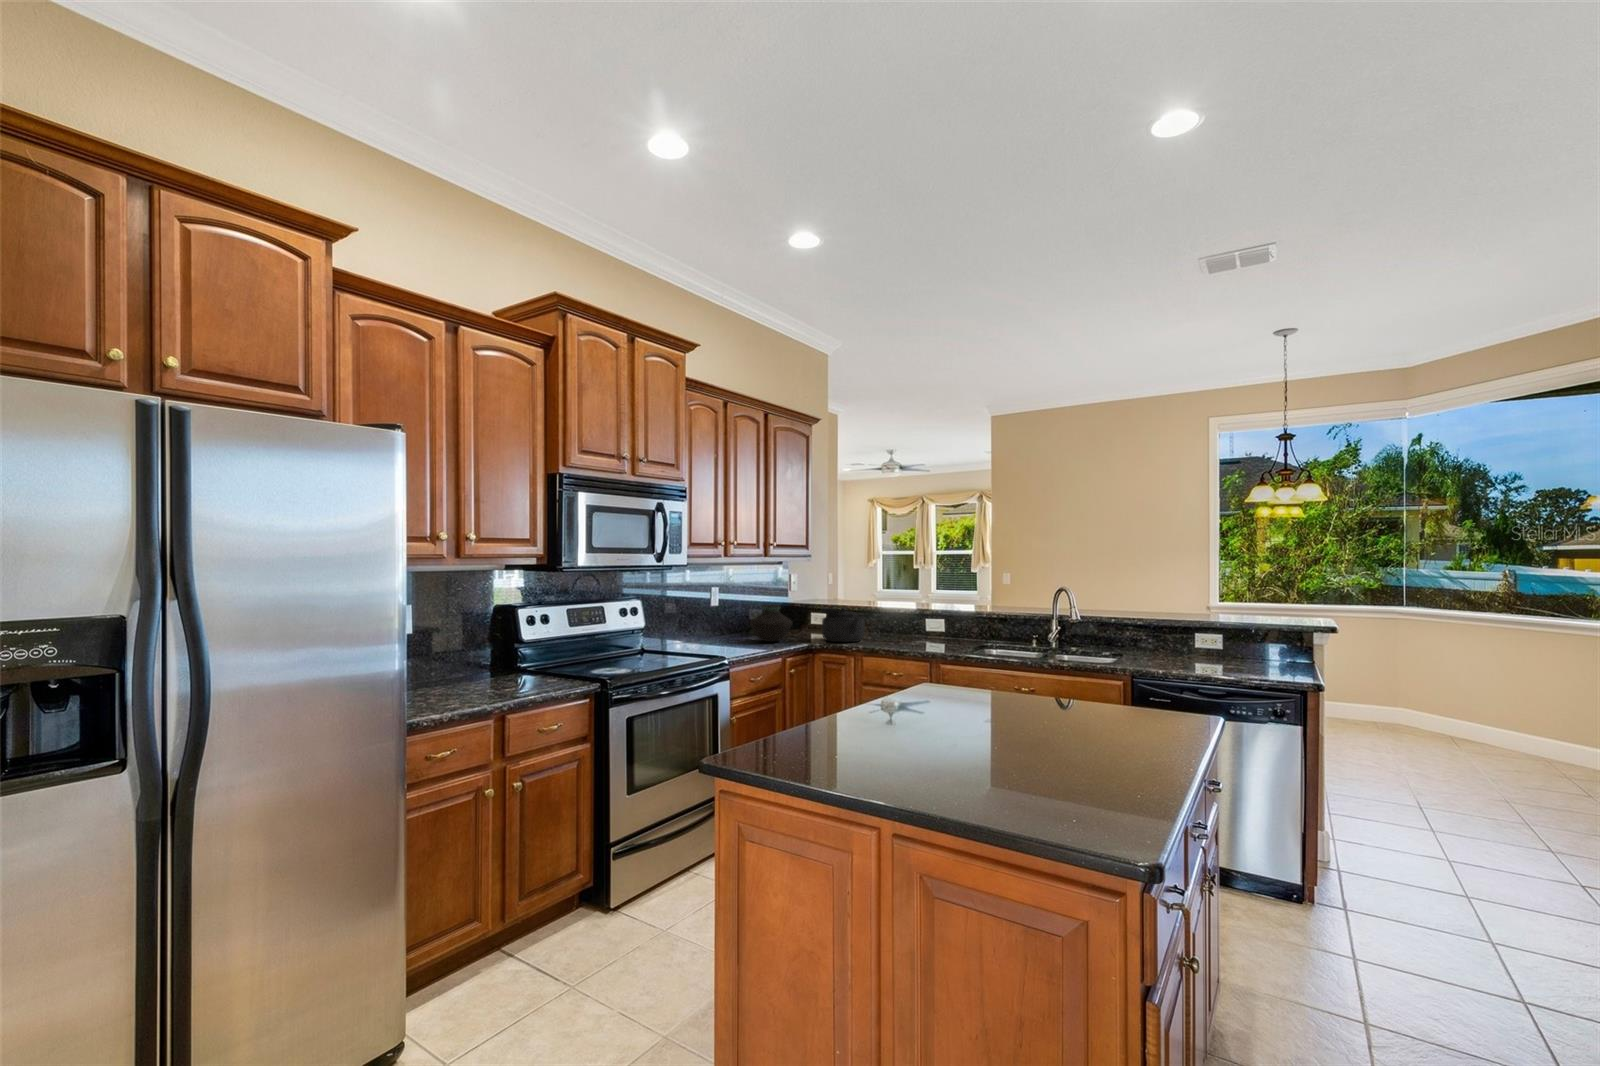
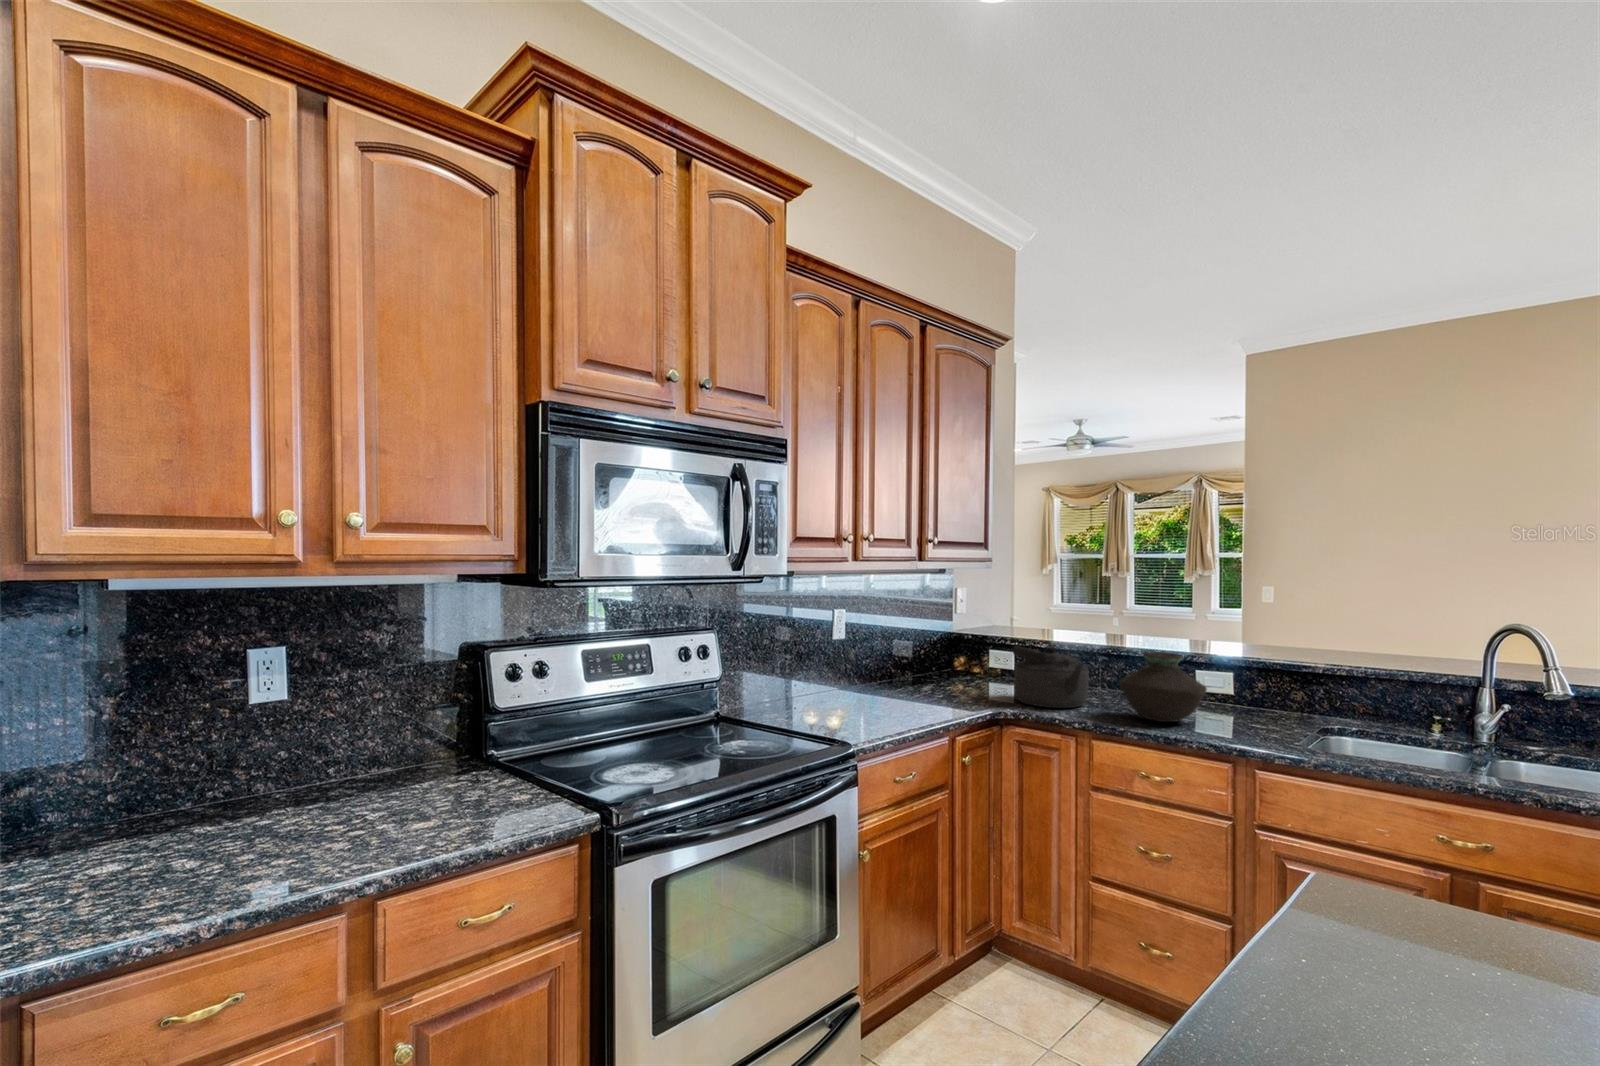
vase: present [750,605,792,642] -> present [1120,652,1207,722]

